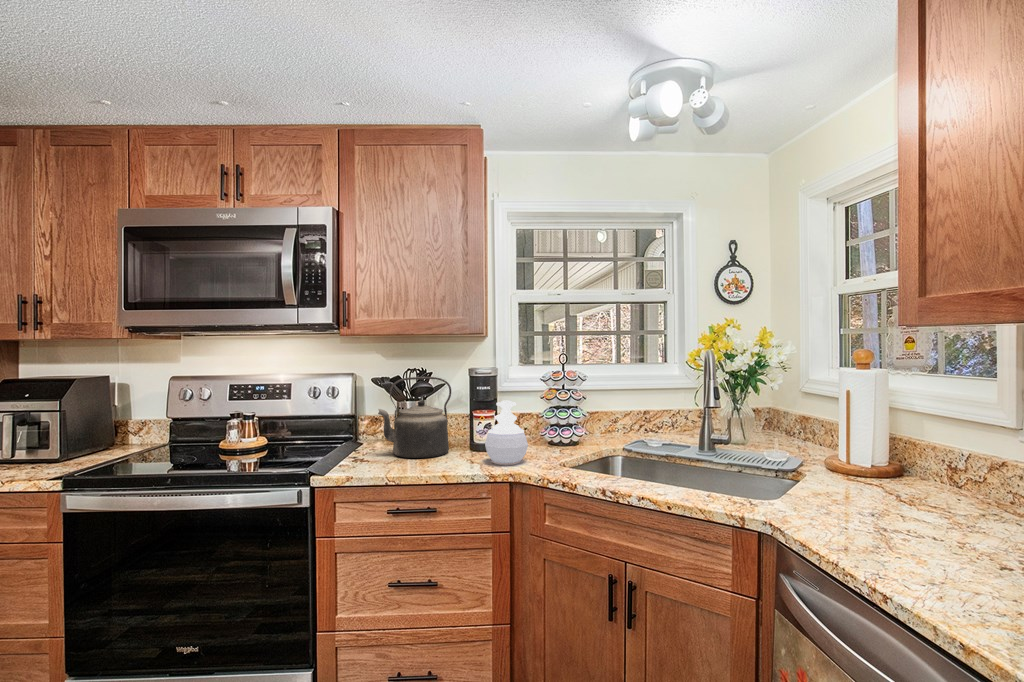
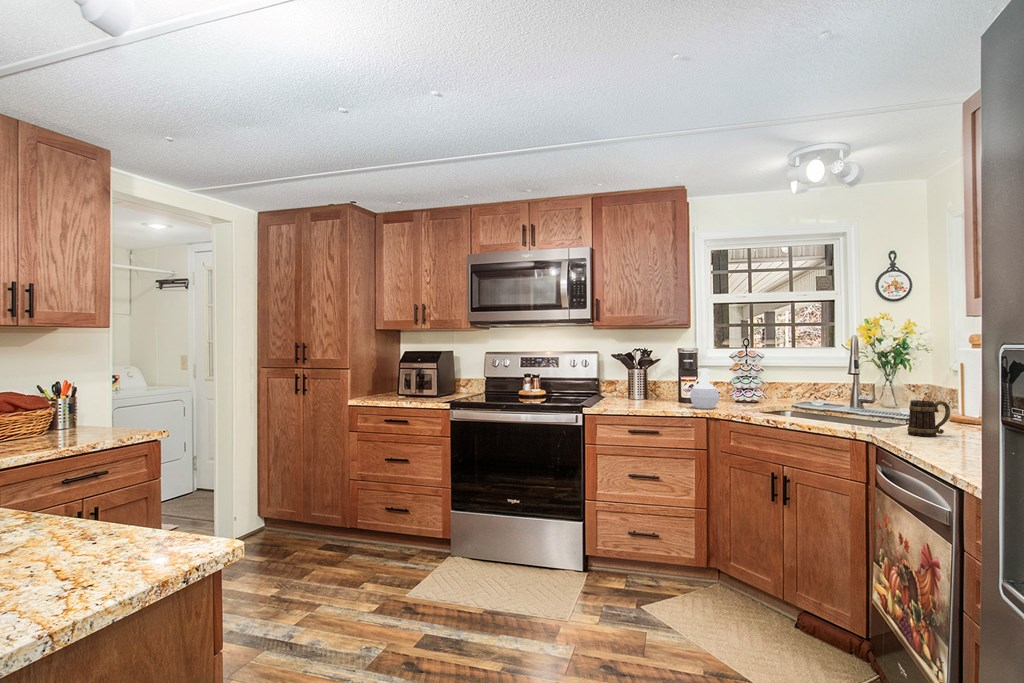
kettle: present [378,377,451,458] -> none [618,353,666,404]
mug: none [825,463,888,529] -> present [907,400,950,436]

